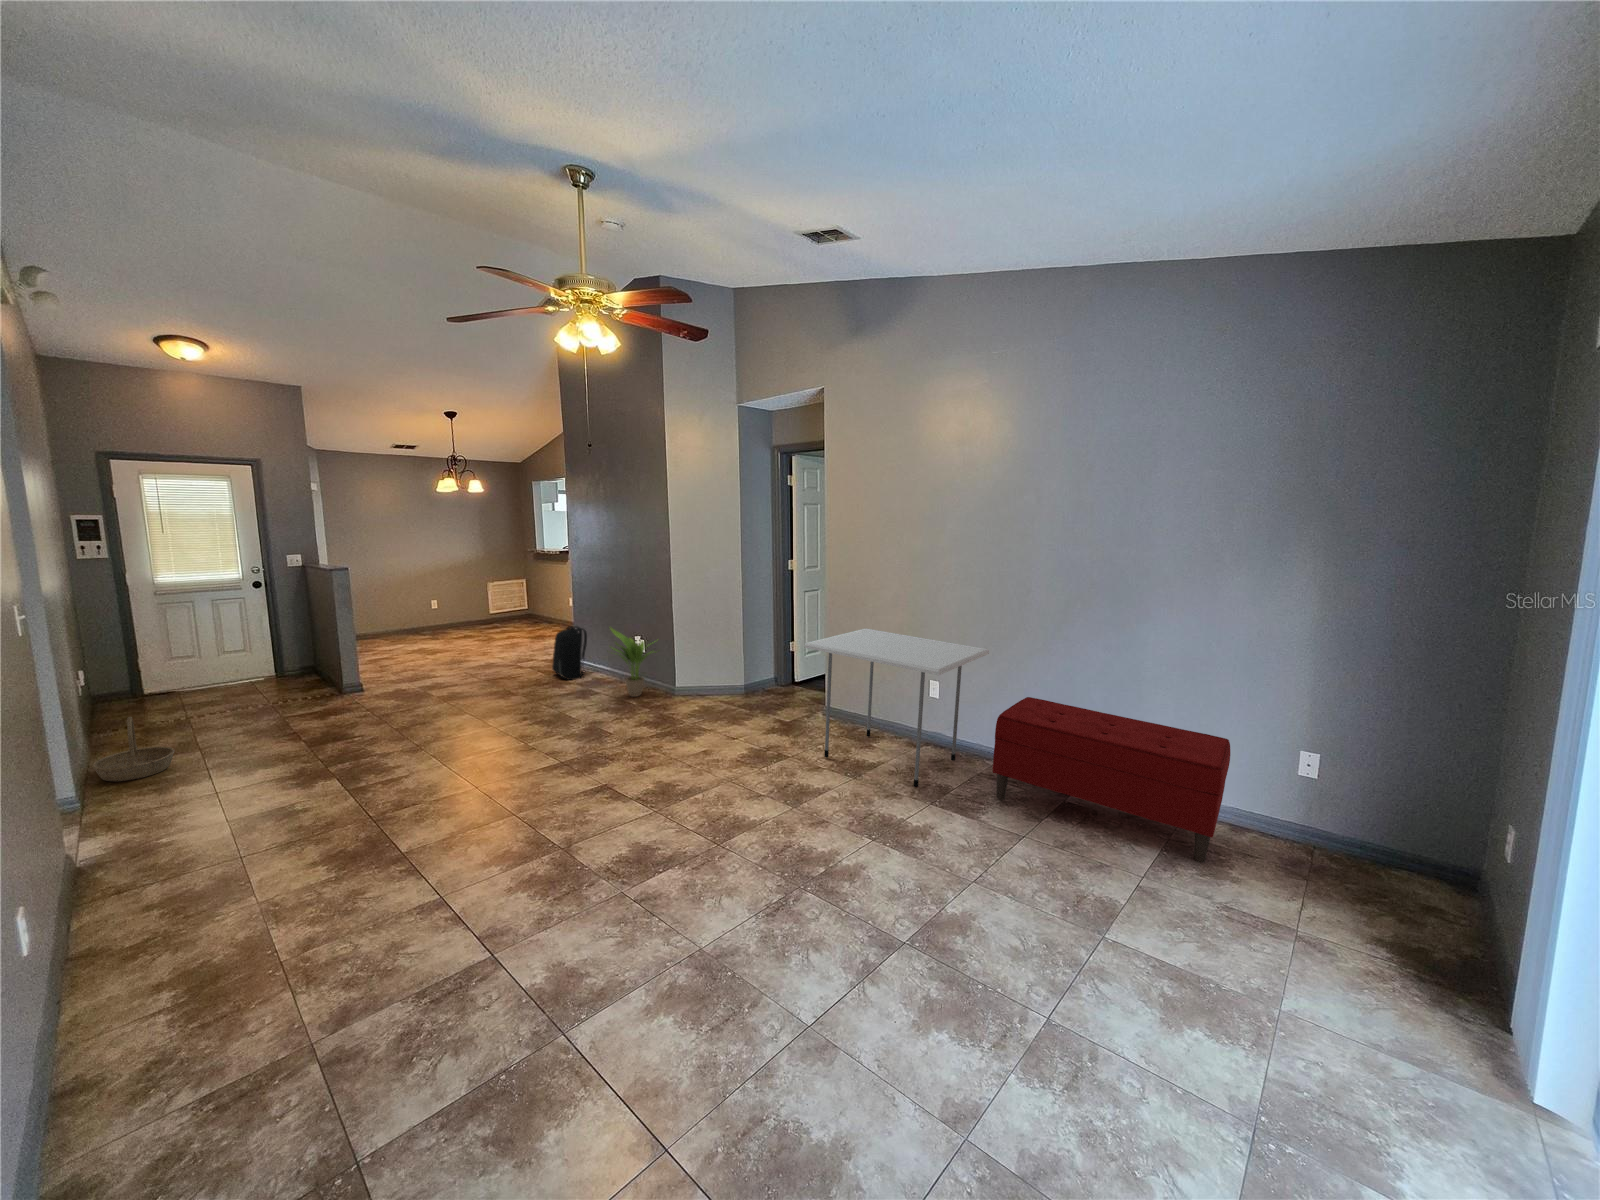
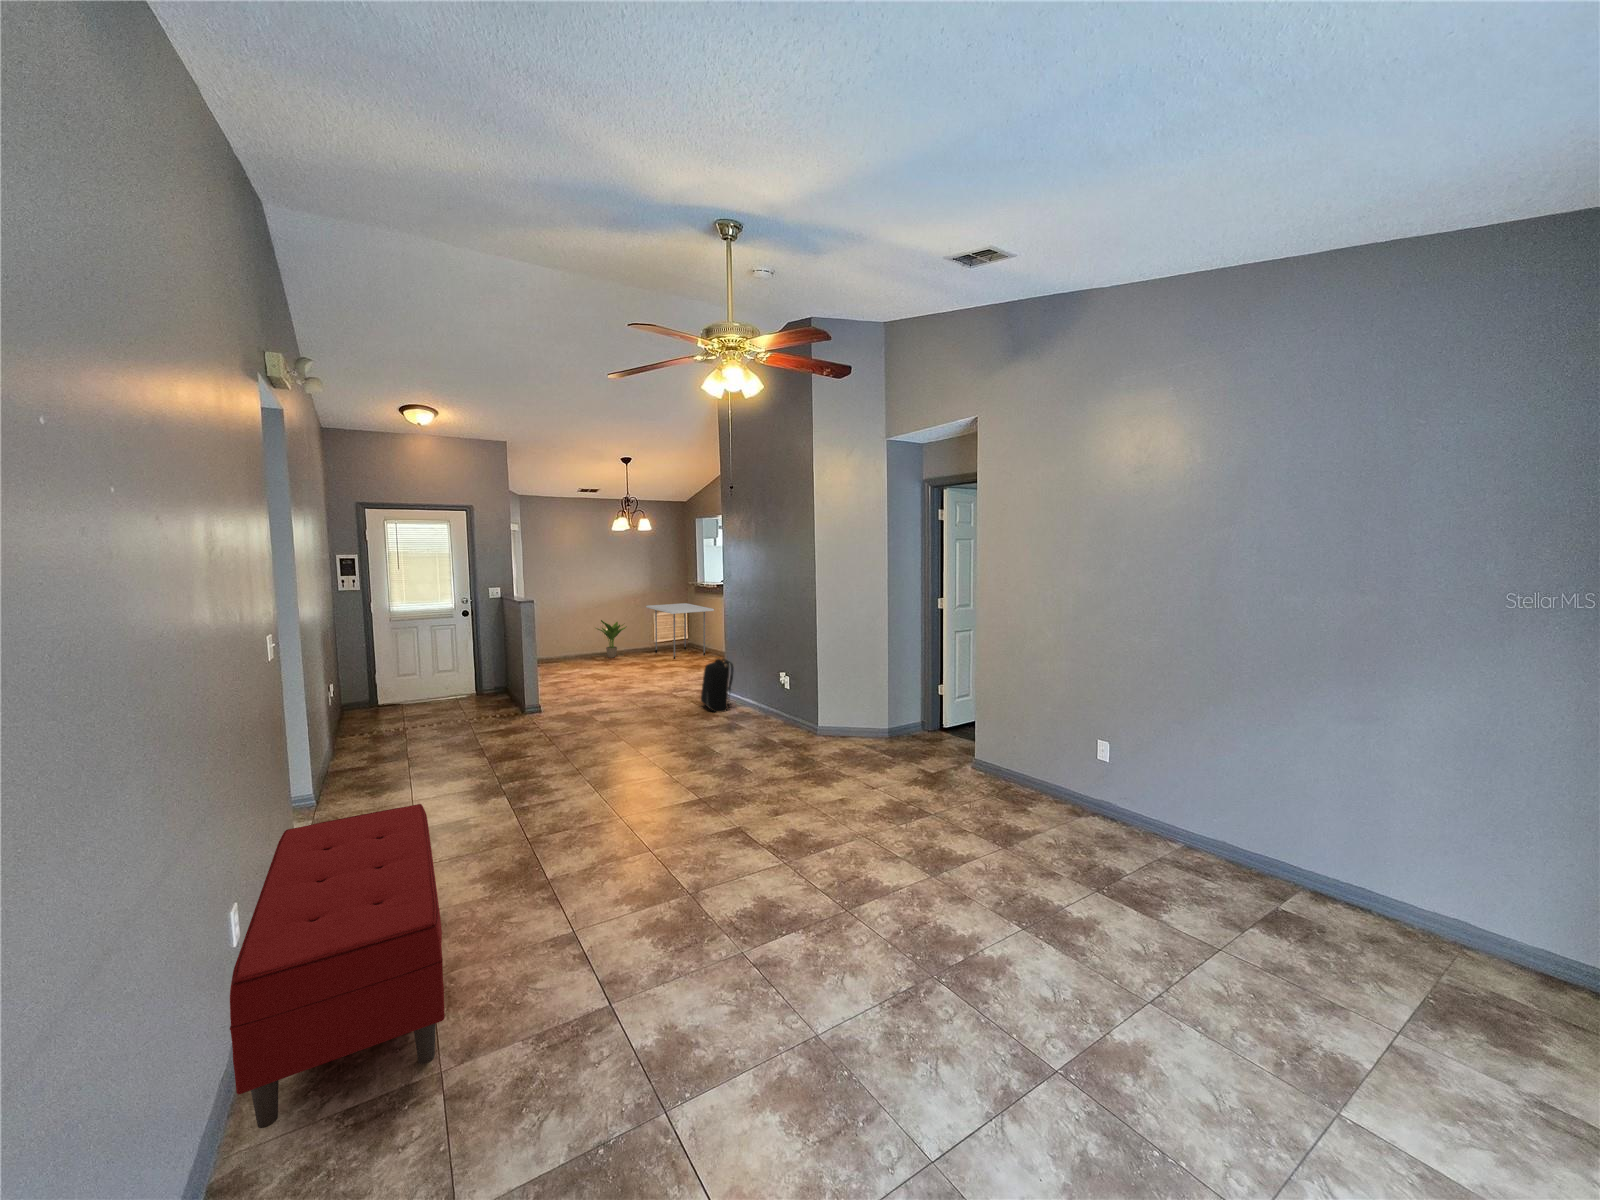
potted plant: present [610,628,656,697] -> present [596,620,627,658]
dining table: present [804,628,989,787] -> present [646,603,714,659]
bench: present [992,697,1230,863] -> present [230,804,445,1128]
basket: present [92,717,175,782] -> none [331,728,389,783]

